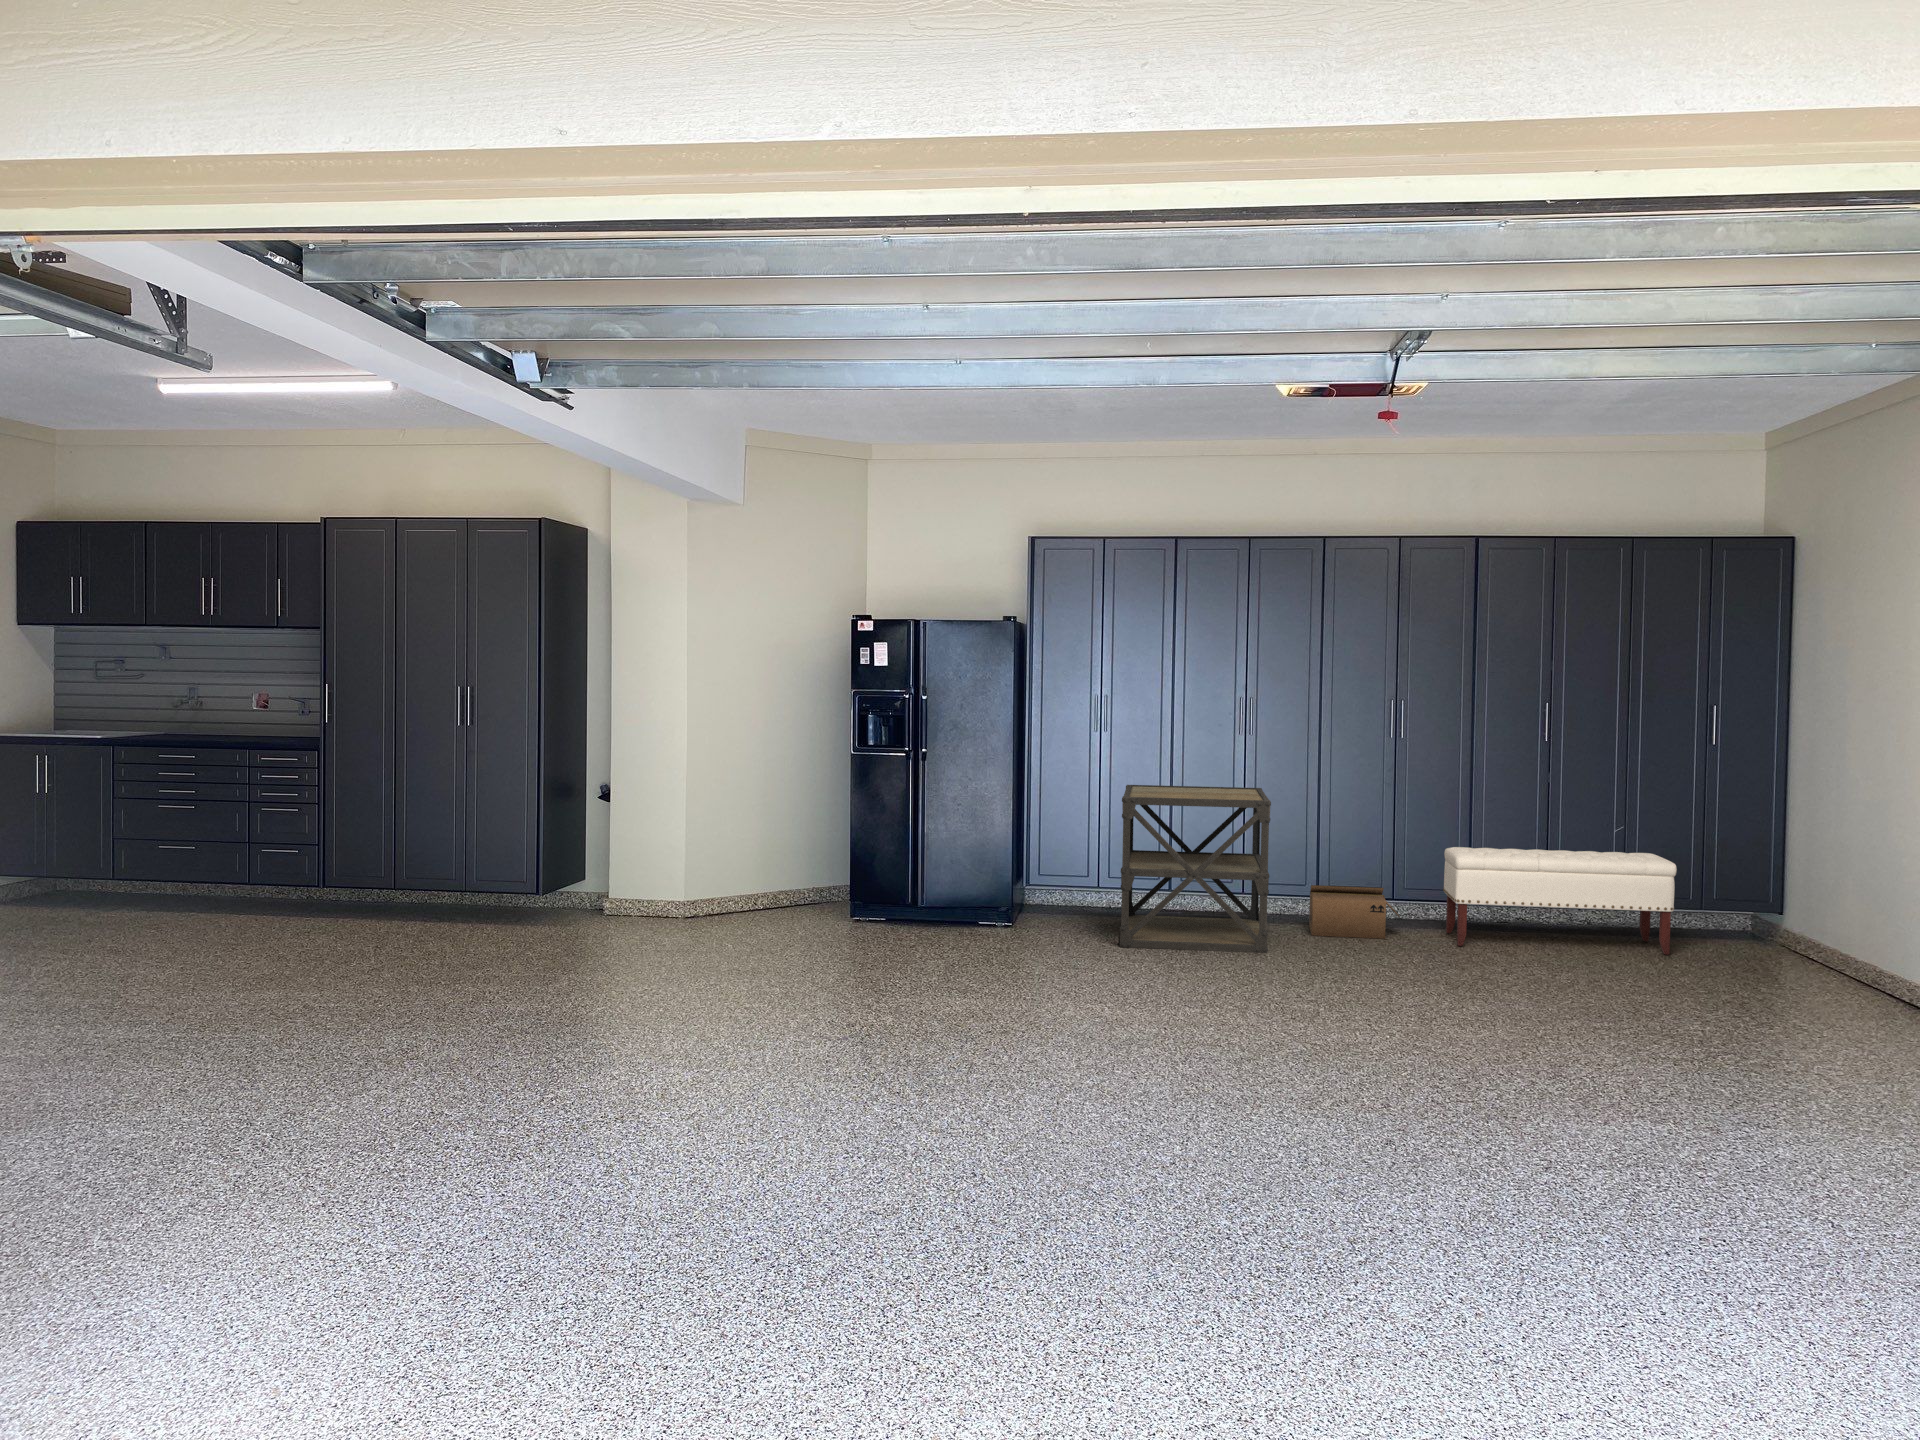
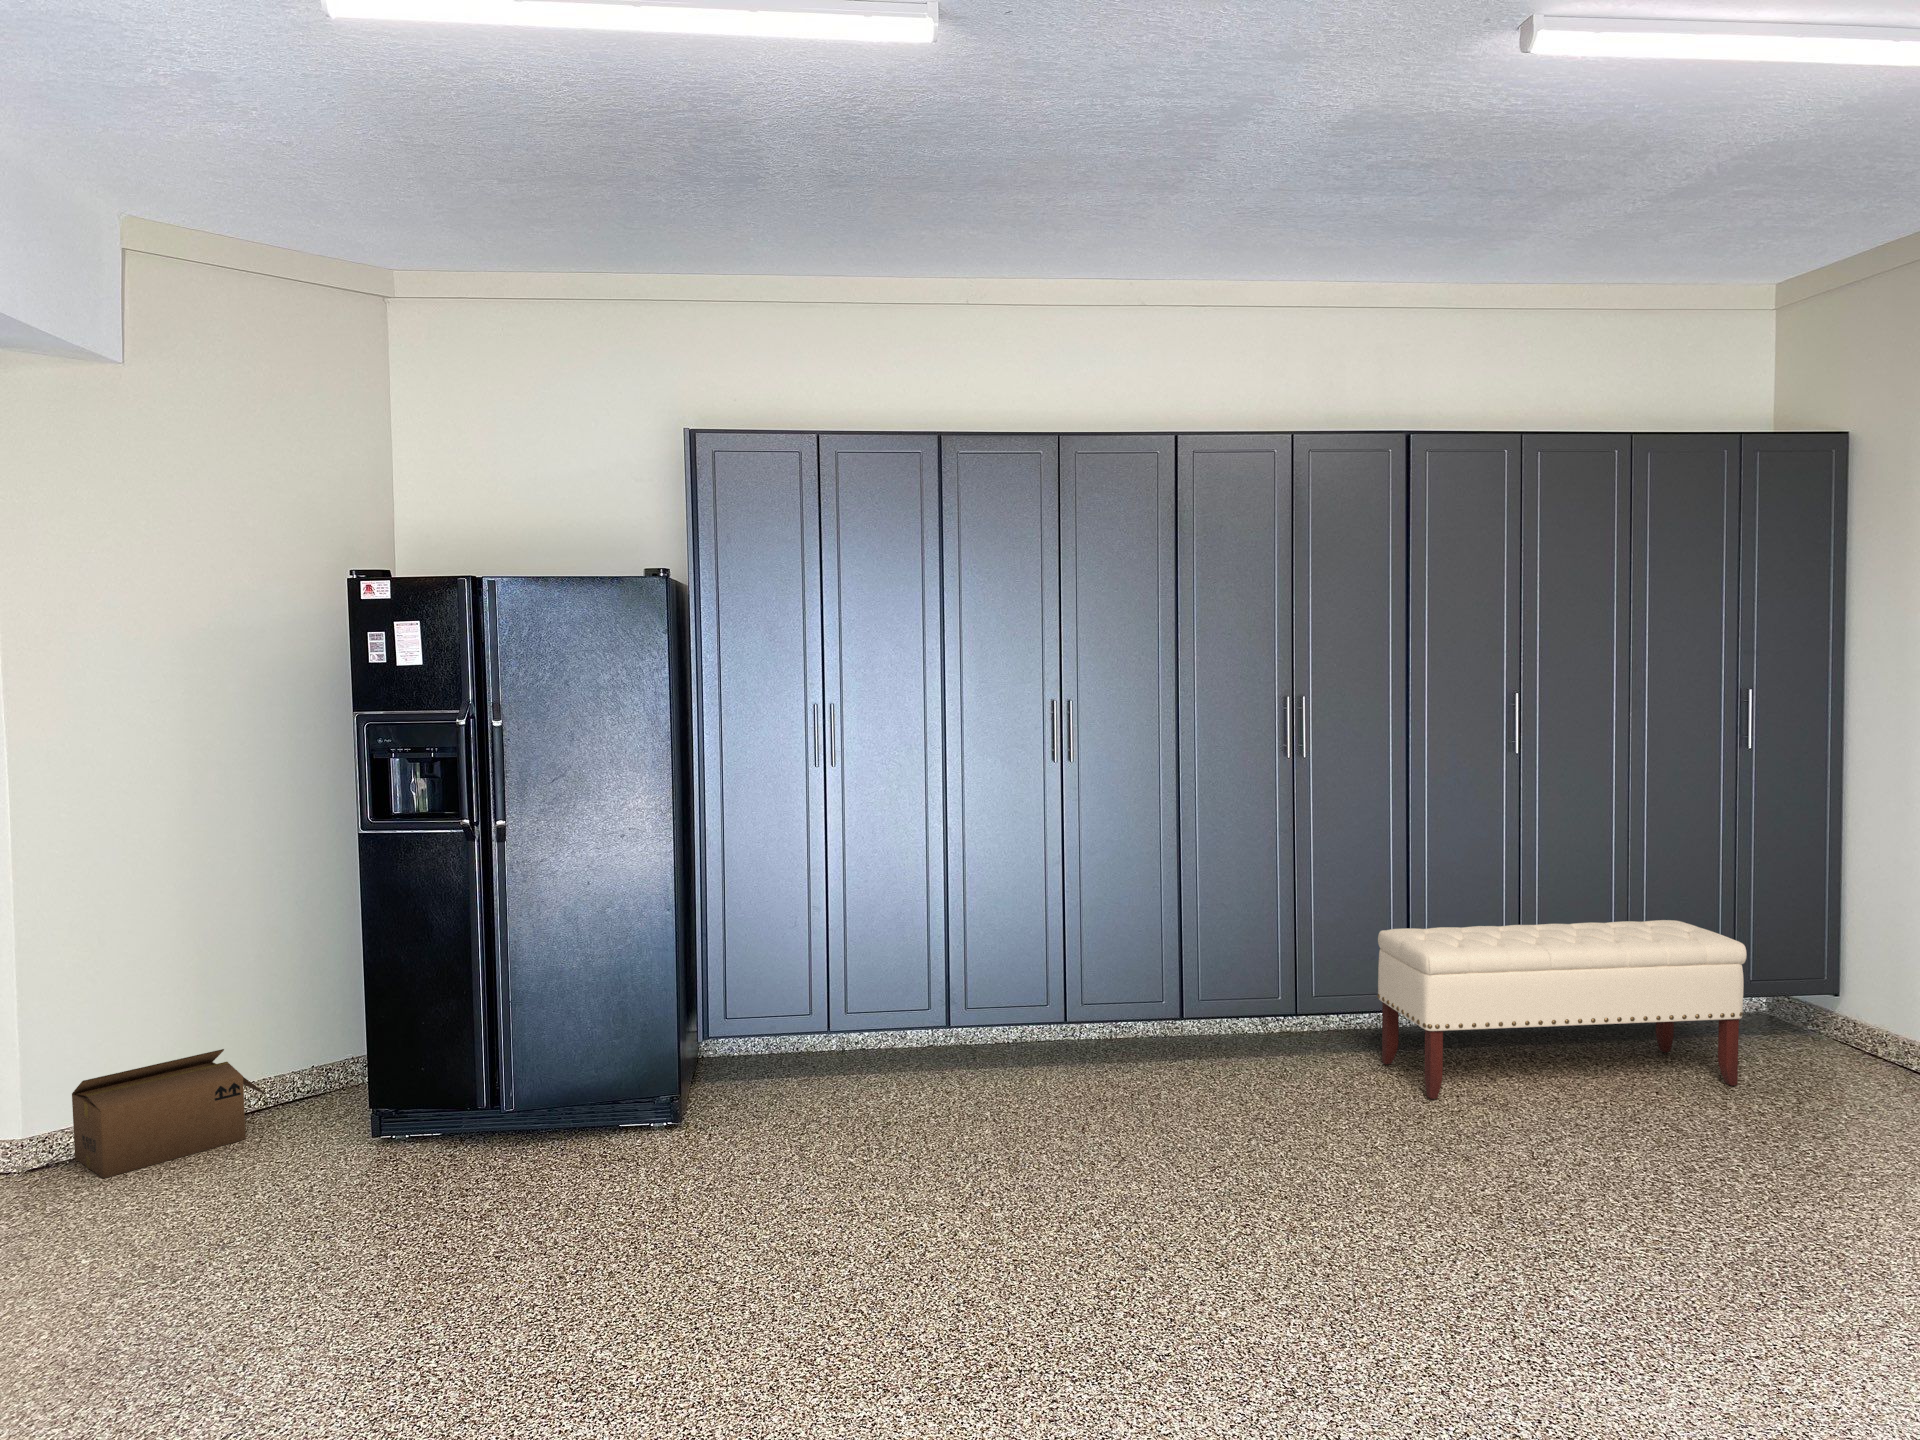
shelving unit: present [1119,785,1271,953] -> none [871,850,1151,1176]
cardboard box: present [1309,885,1400,939] -> present [72,1049,266,1178]

